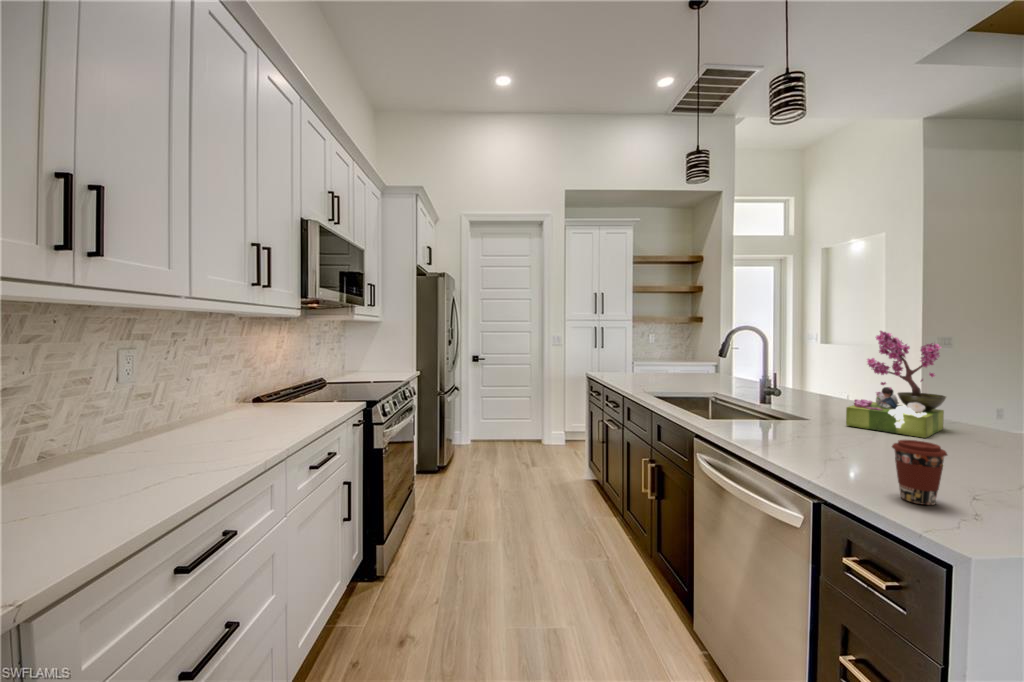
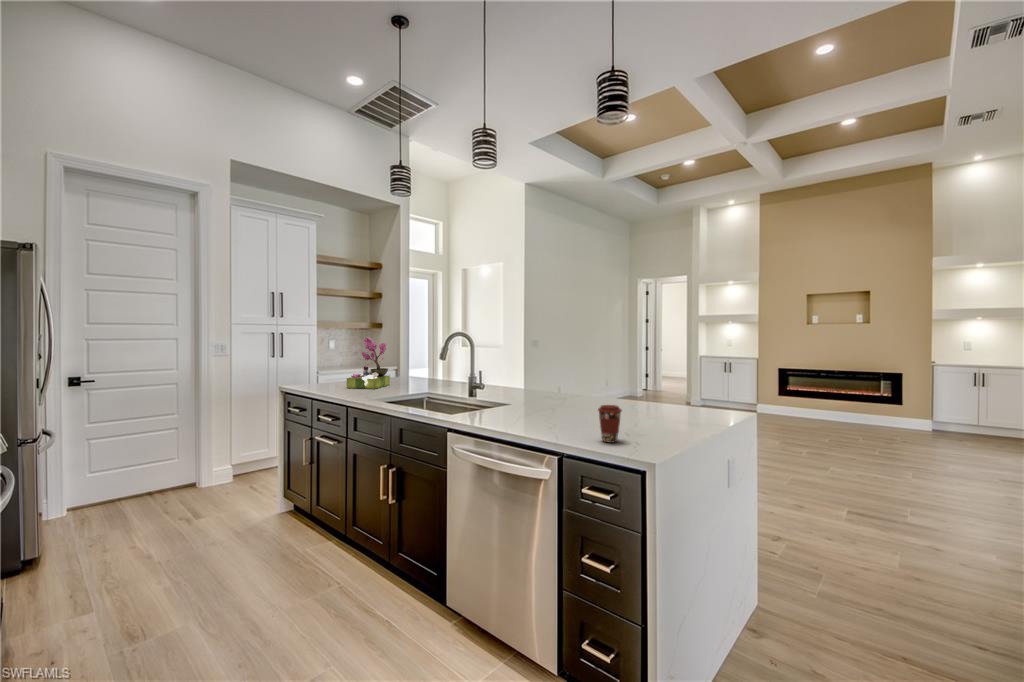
flower arrangement: present [846,331,946,438] -> present [347,337,390,389]

